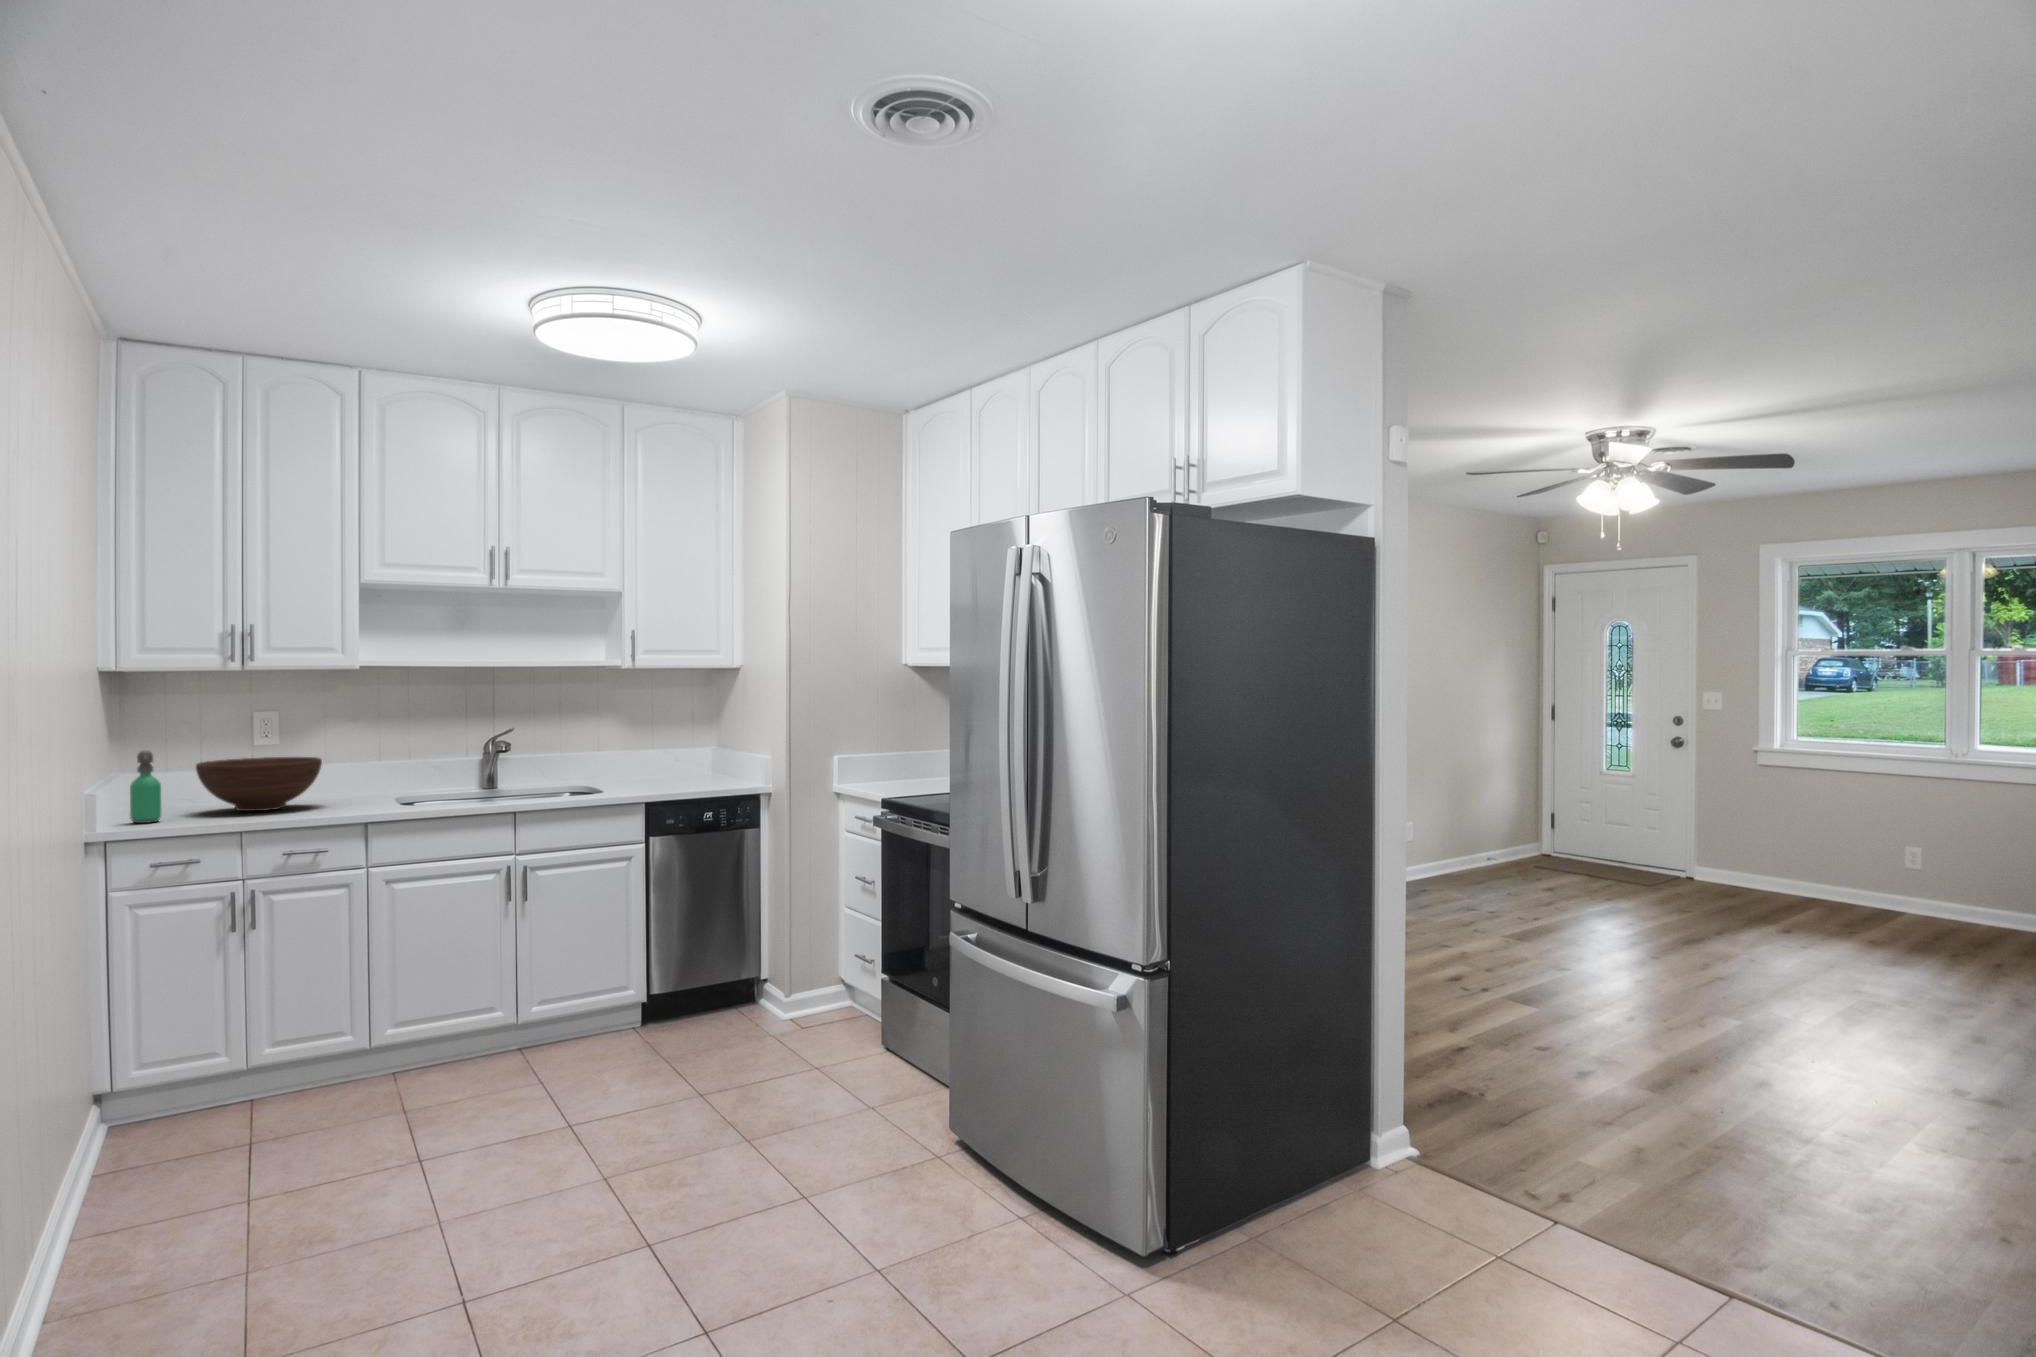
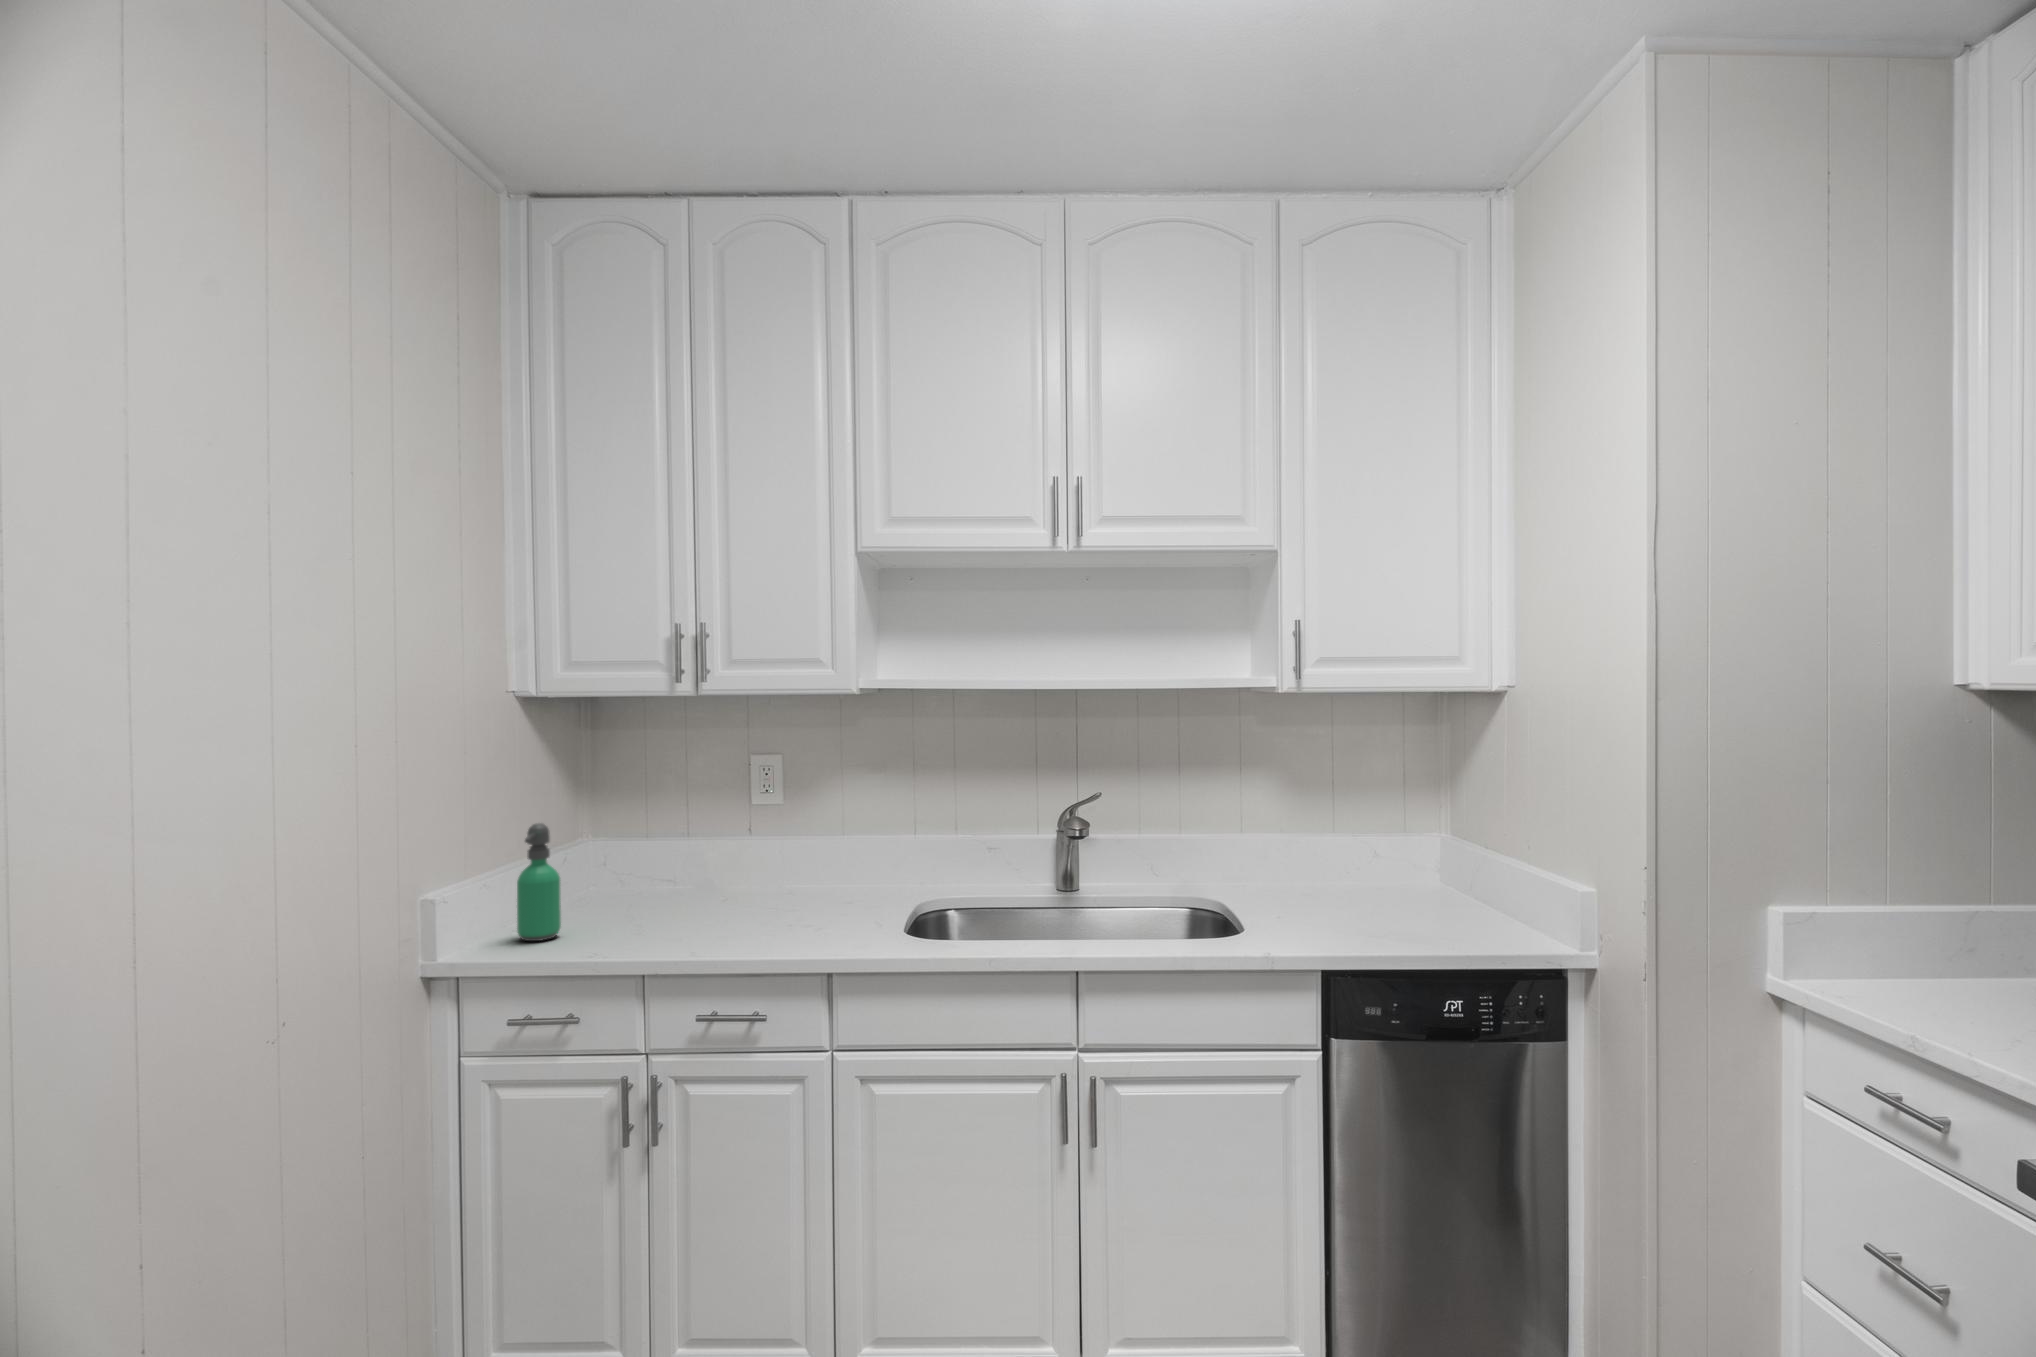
fruit bowl: present [196,757,322,811] -> none [627,827,802,922]

